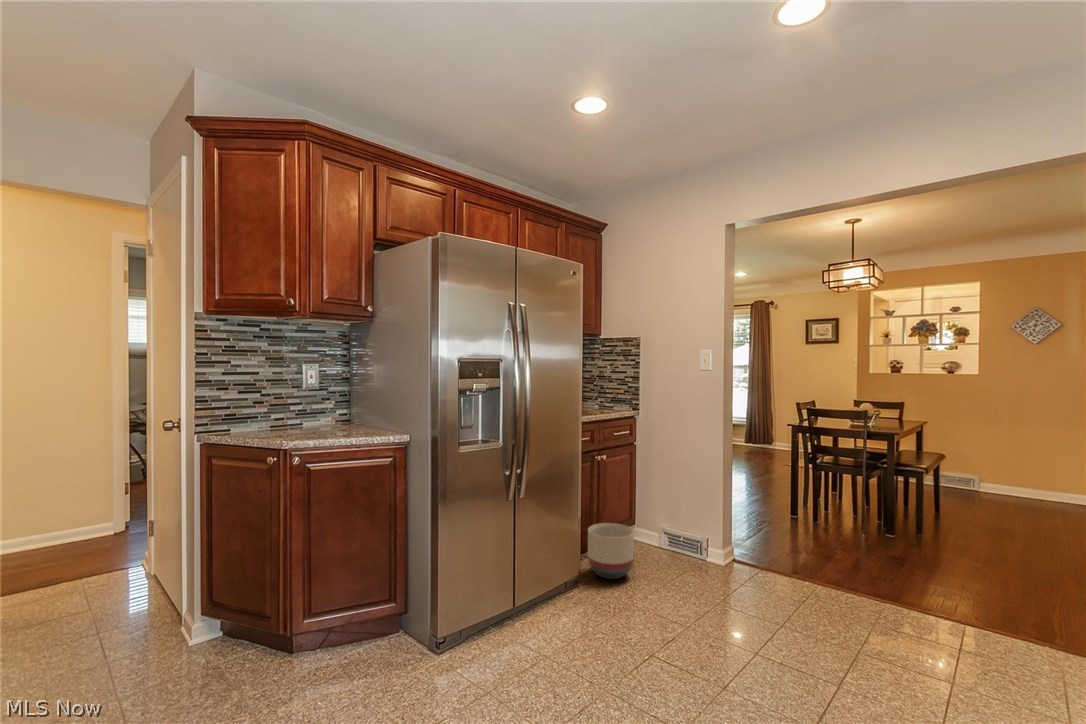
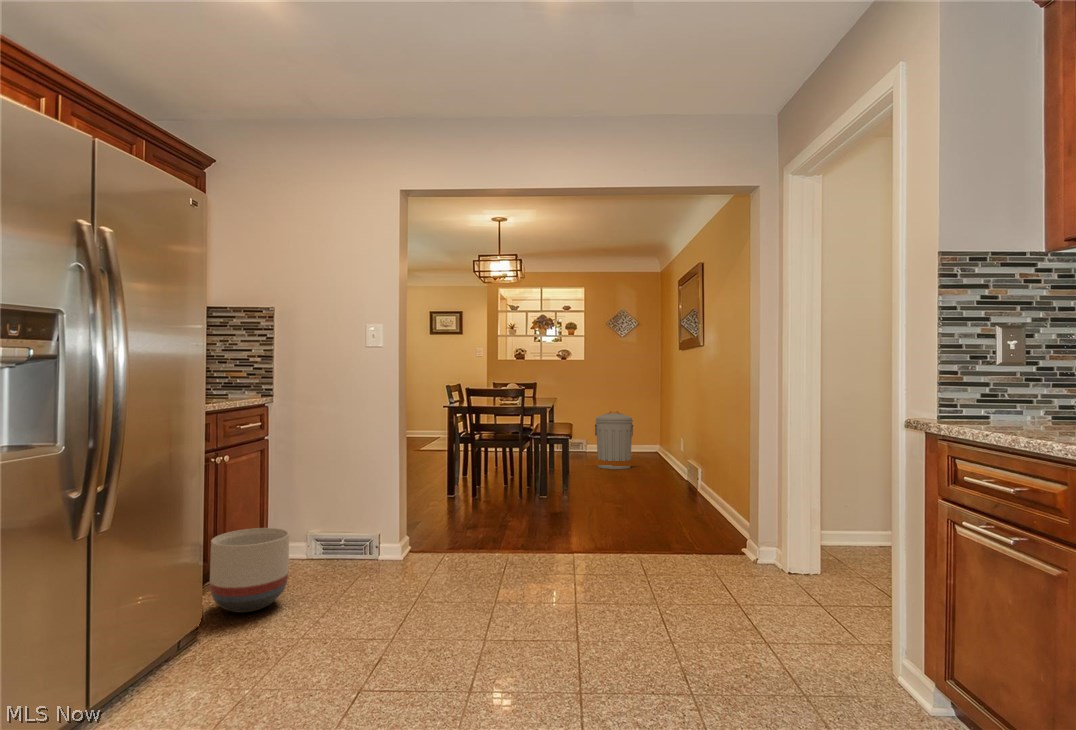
trash can: none [992,434,1054,504] -> present [595,412,633,469]

